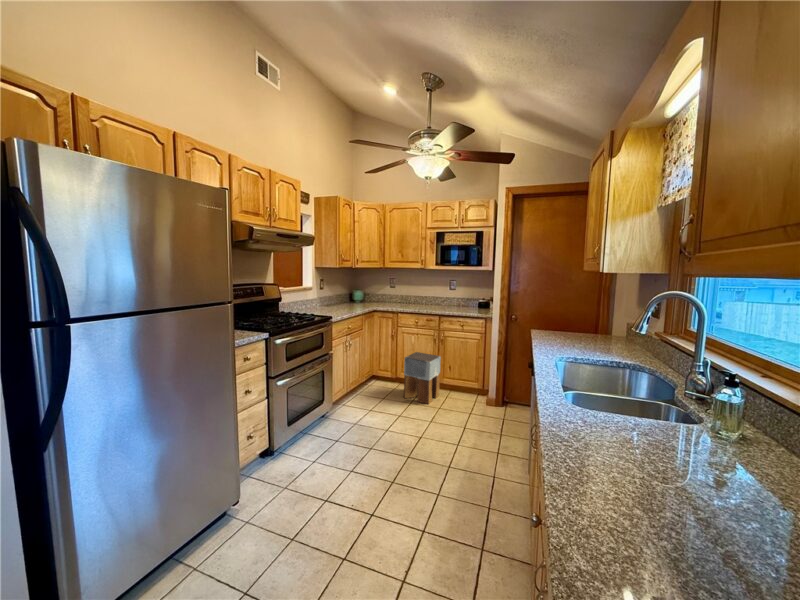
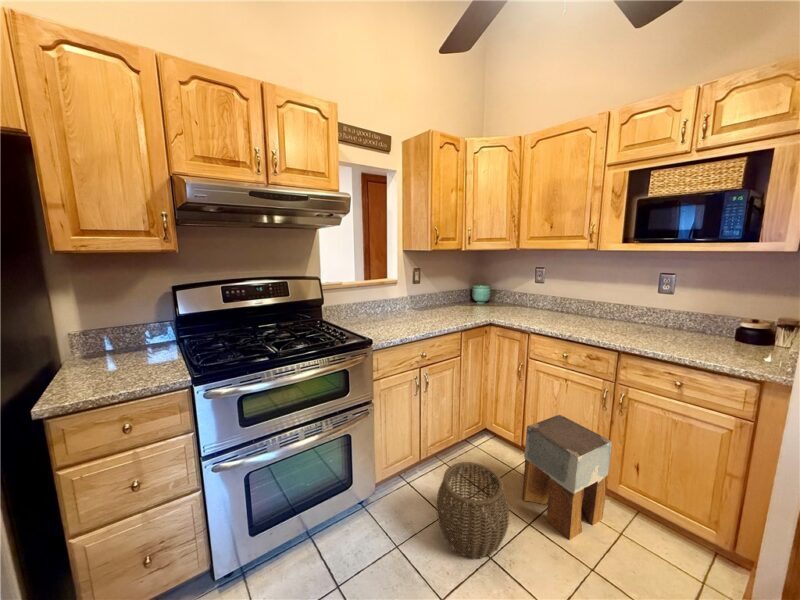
woven basket: none [368,378,405,419] -> present [436,462,509,558]

